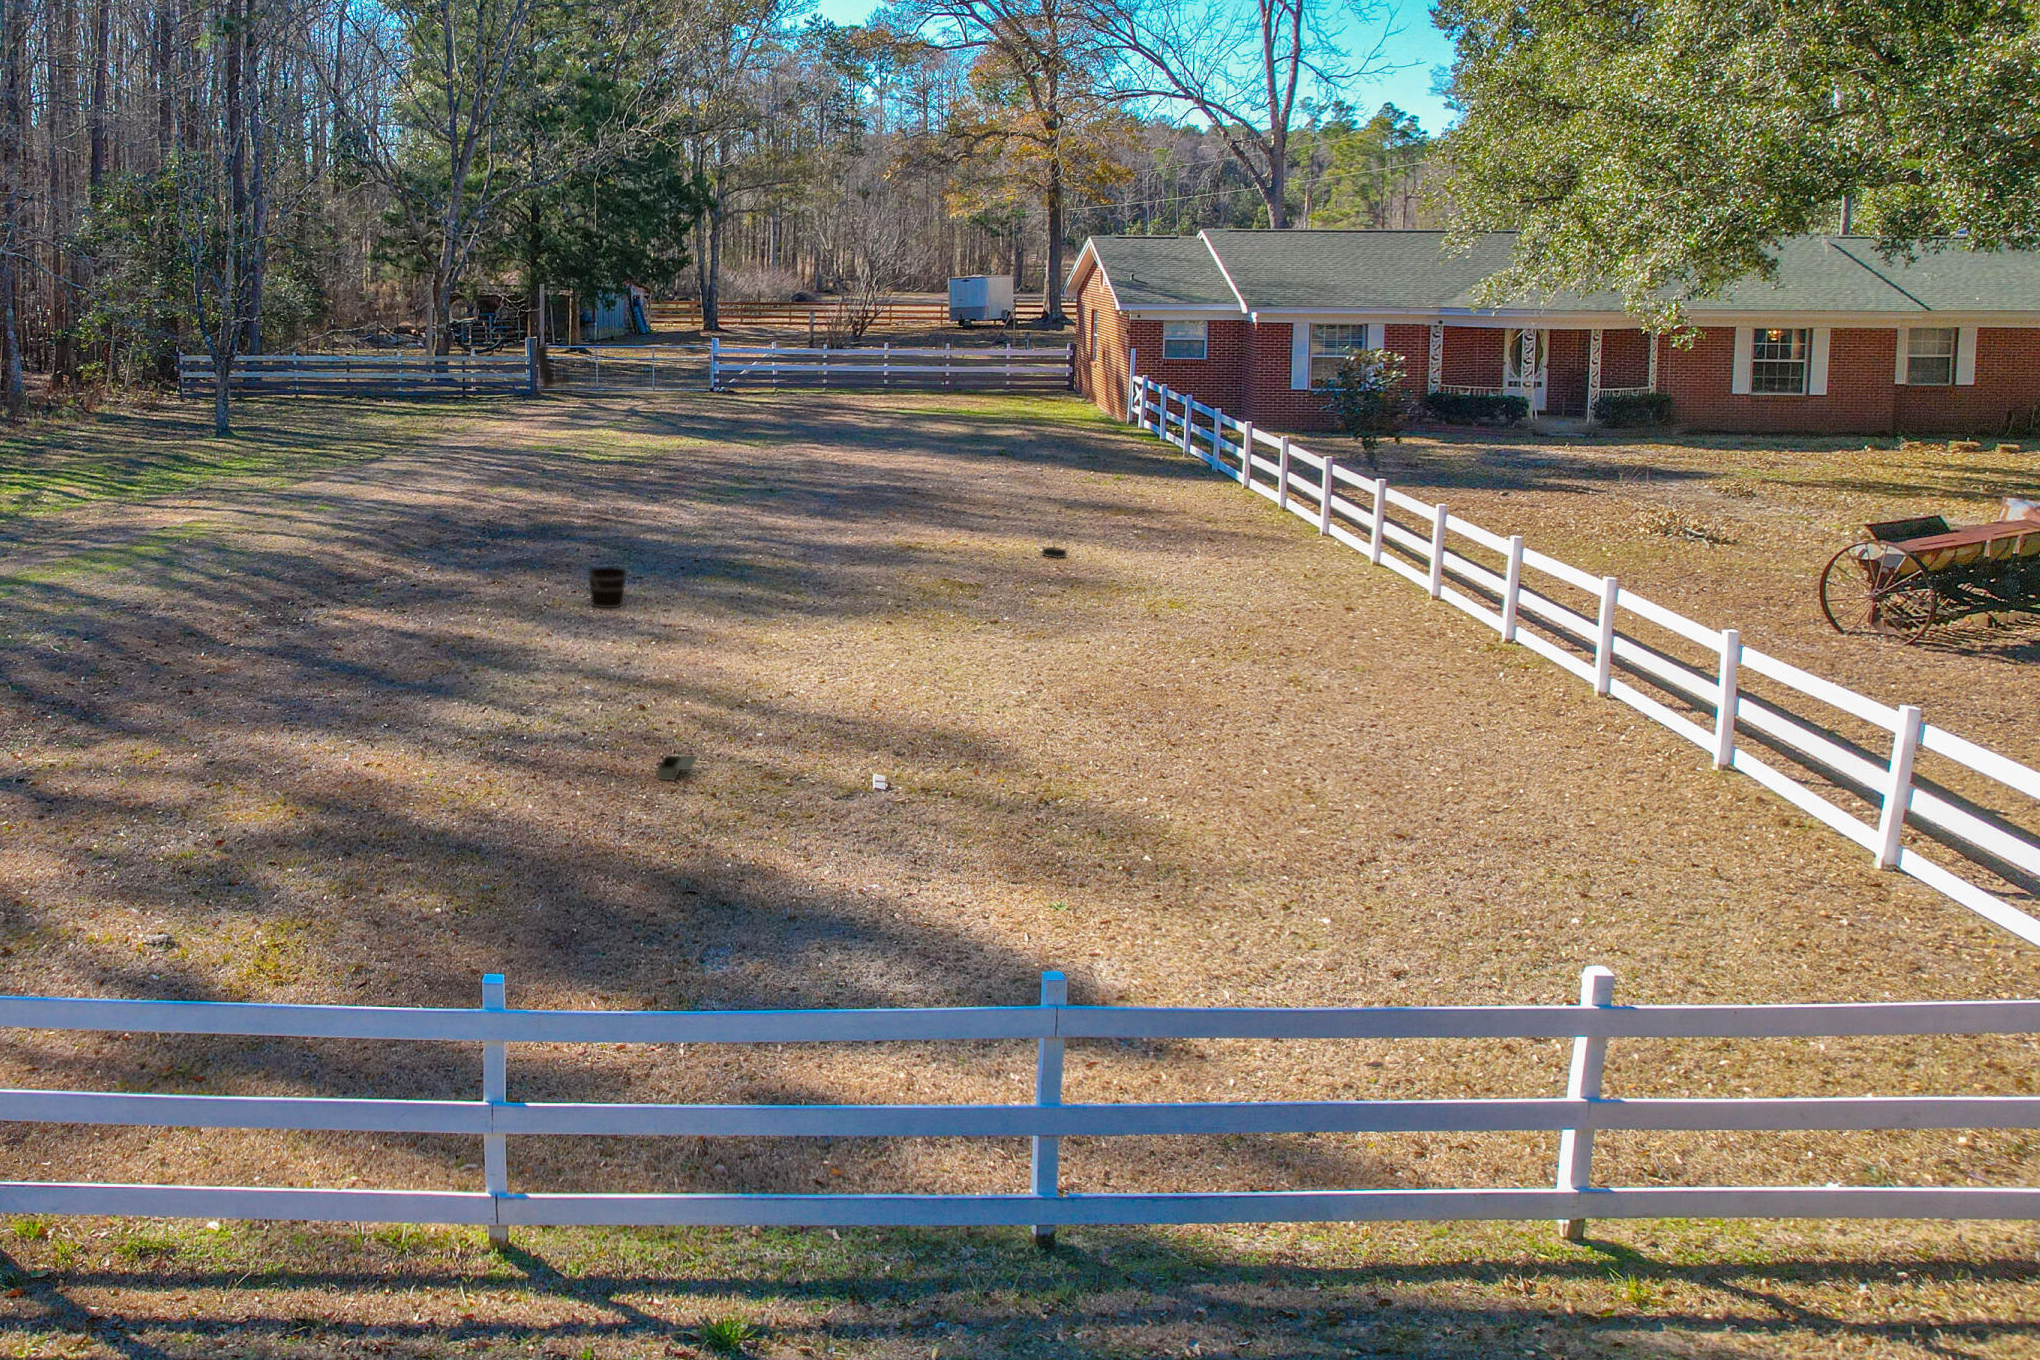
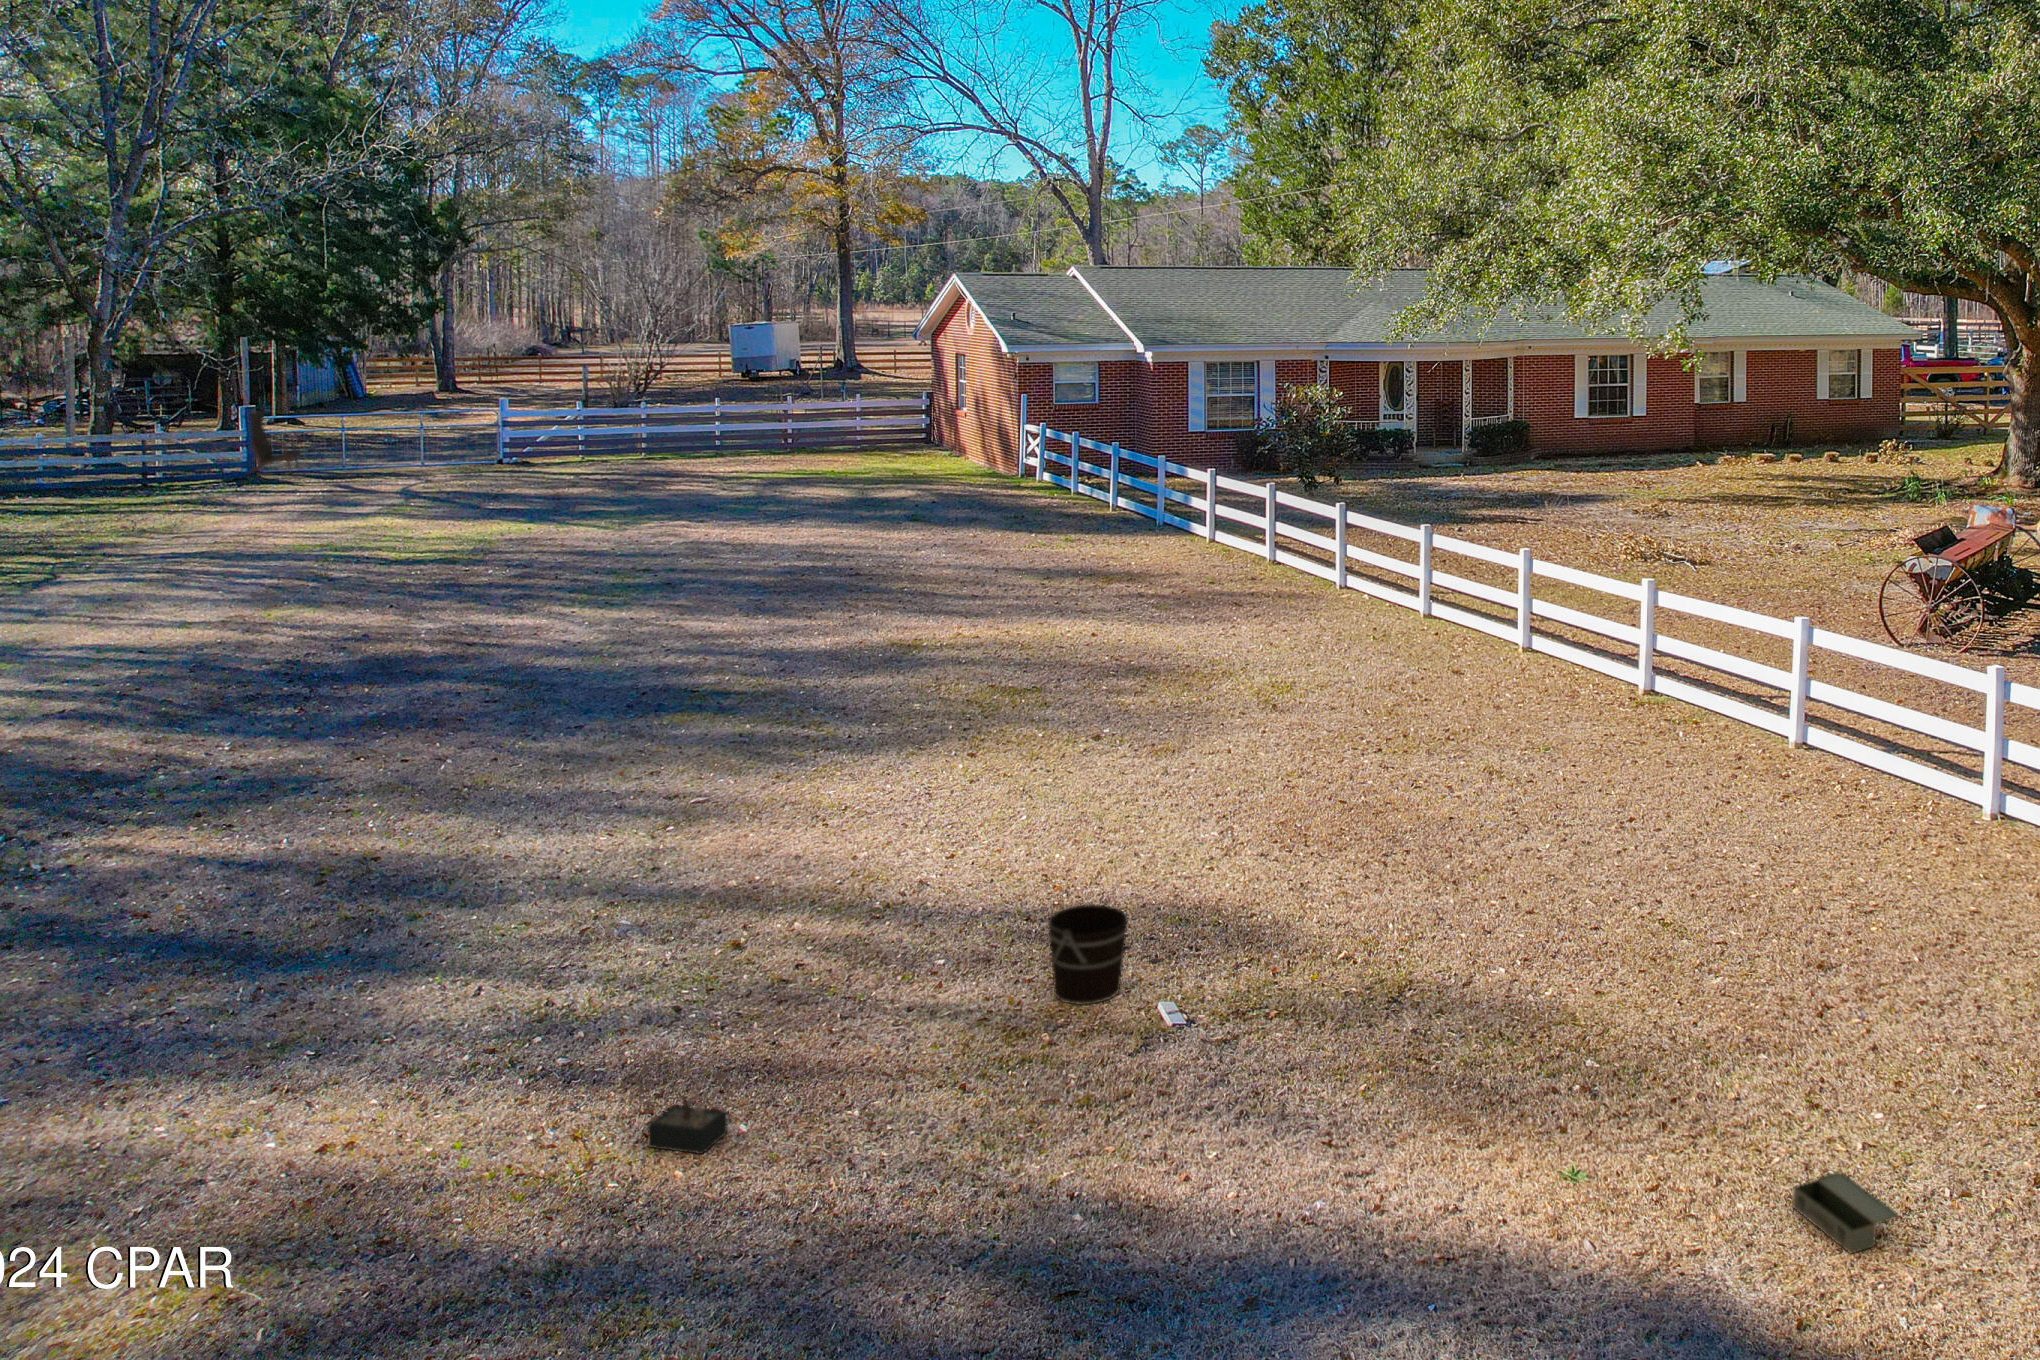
decorative plant: present [1039,526,1069,558] -> present [630,1043,739,1154]
bucket: present [589,567,626,608] -> present [1048,904,1128,1005]
toolbox: present [657,756,696,780] -> present [1793,1172,1898,1253]

